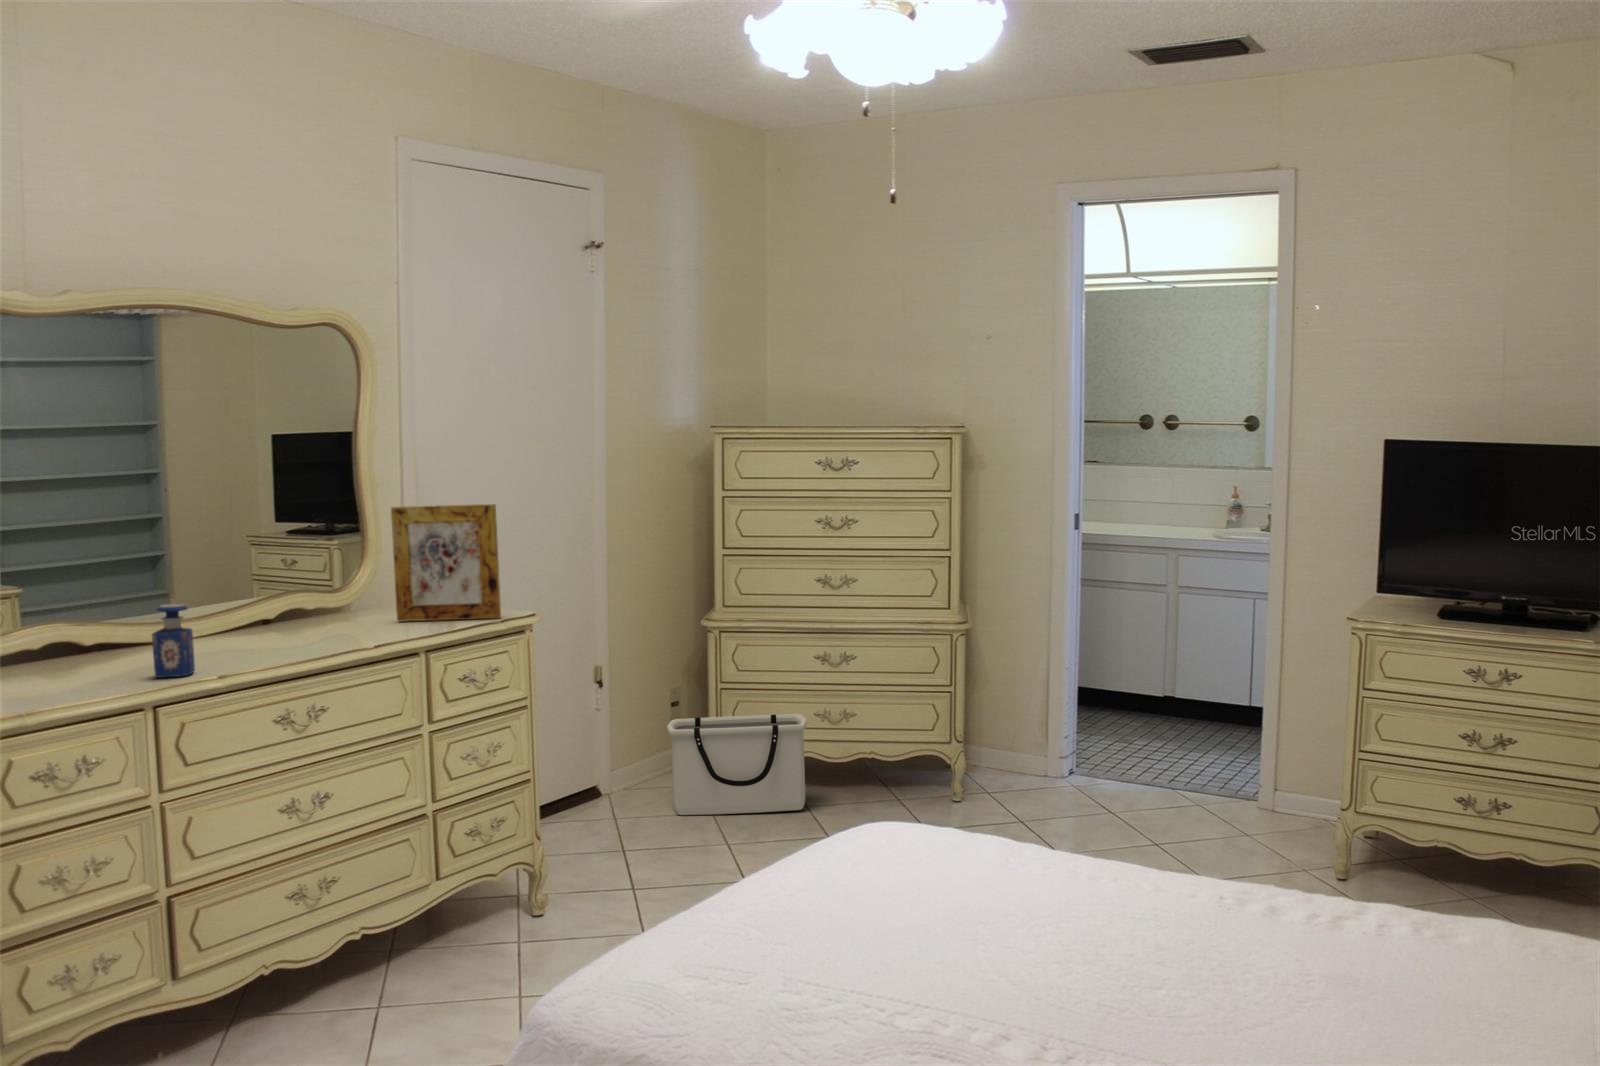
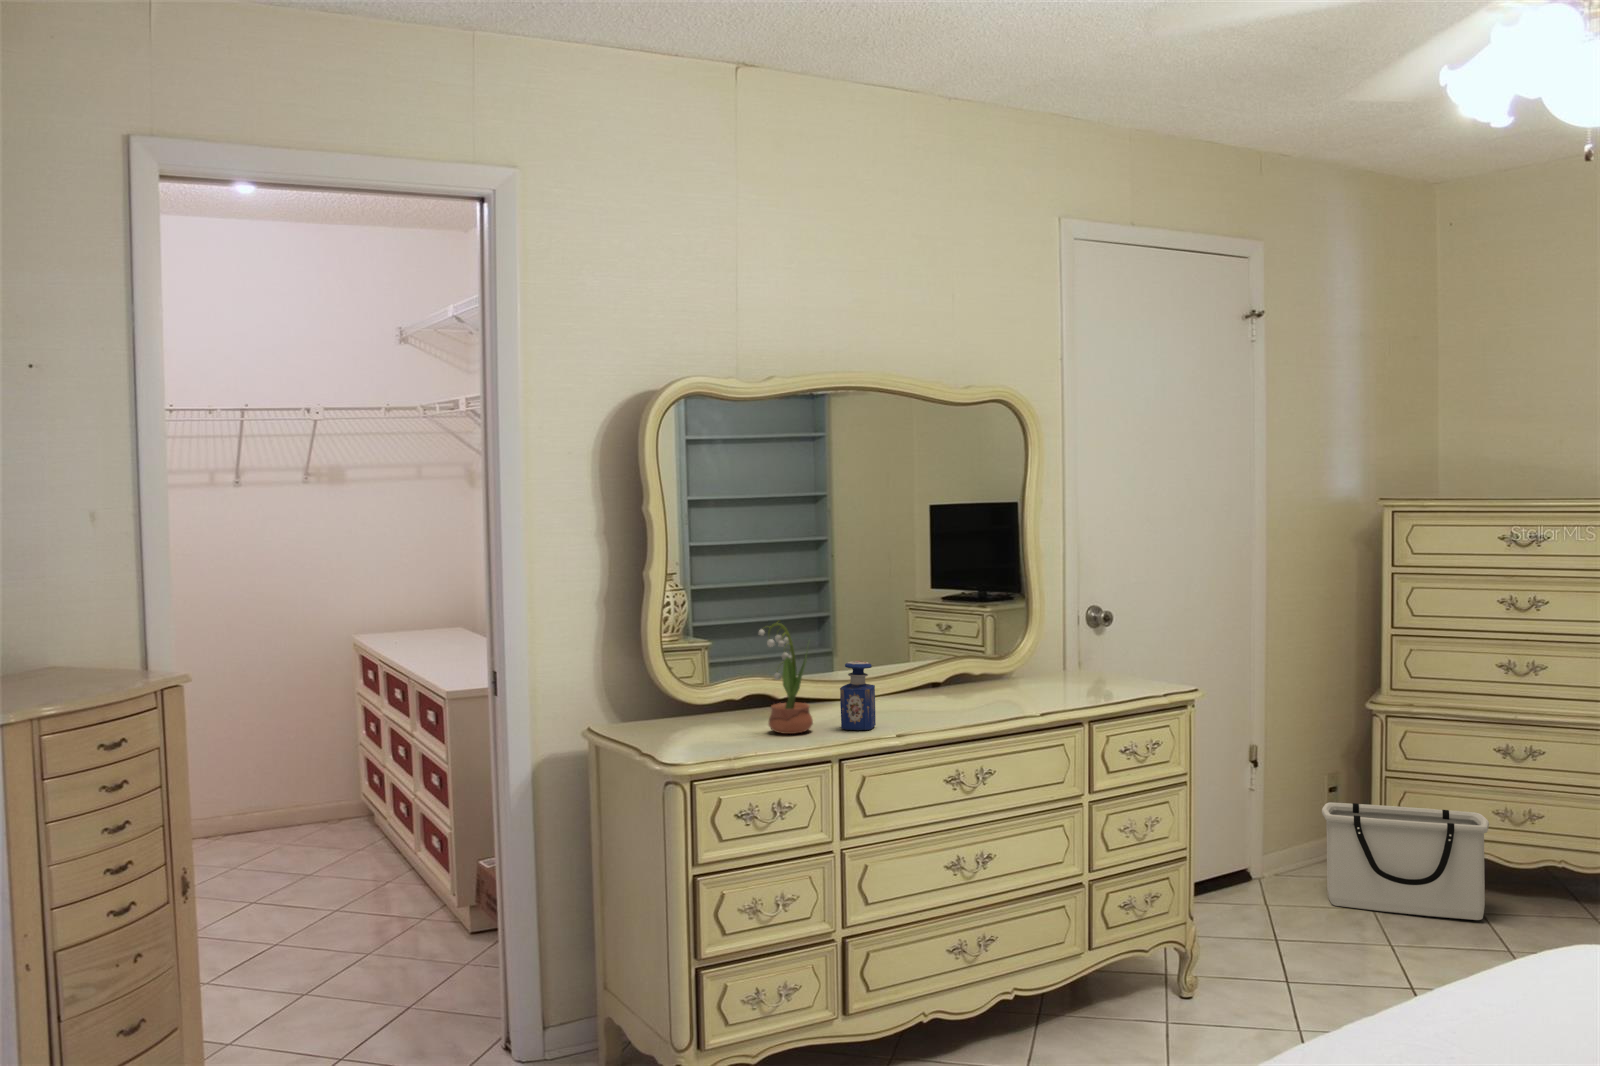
picture frame: present [391,504,501,621] -> none [1054,574,1160,691]
potted flower: none [48,563,121,687] -> present [759,623,813,734]

